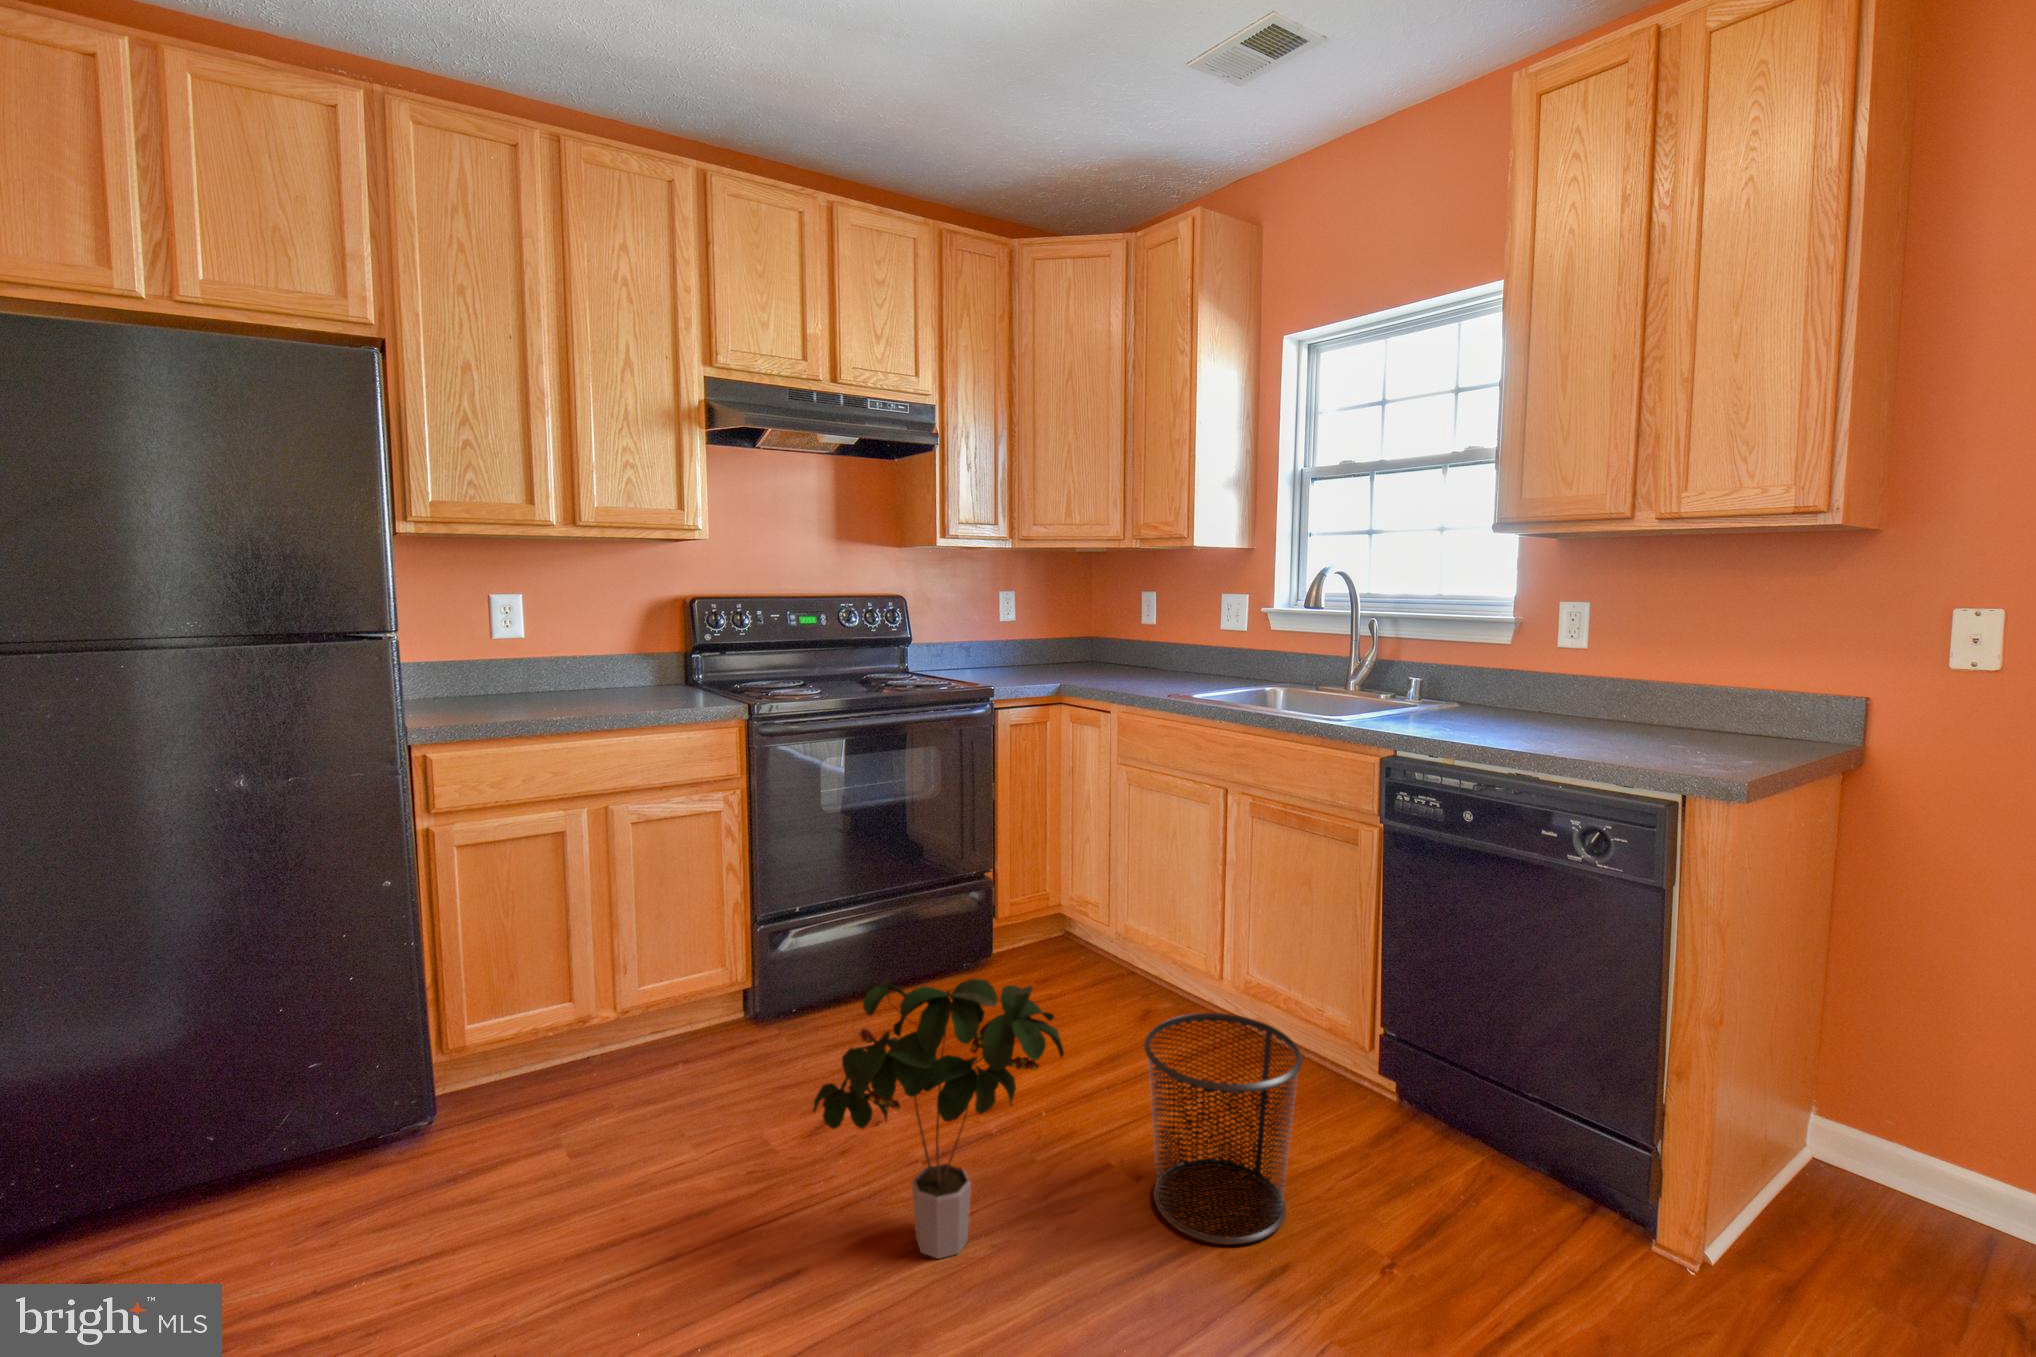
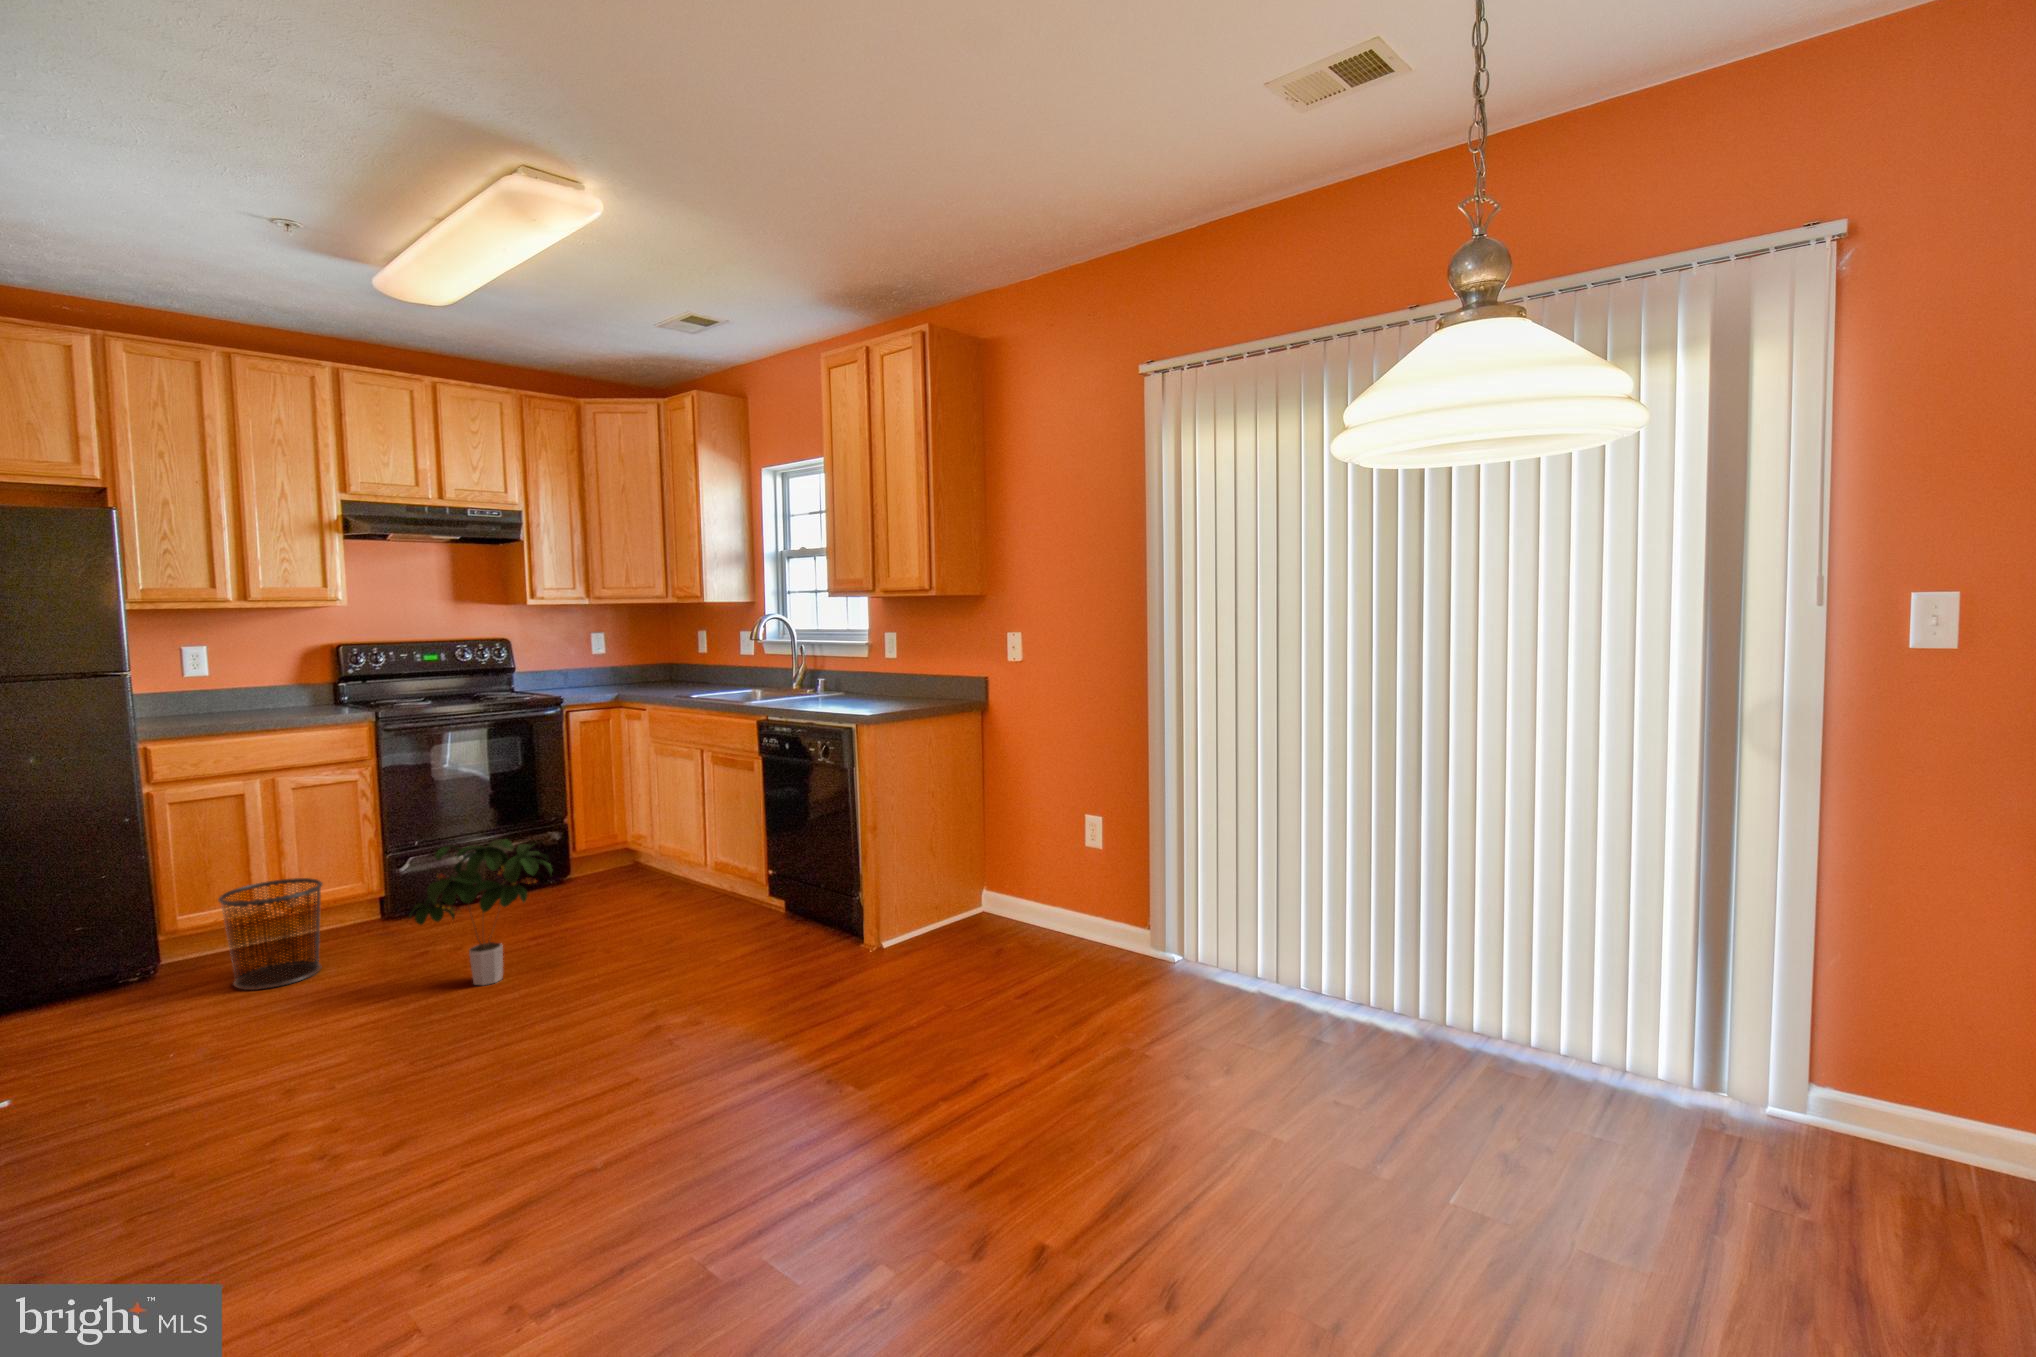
waste bin: present [1144,1013,1303,1244] -> present [218,878,322,990]

